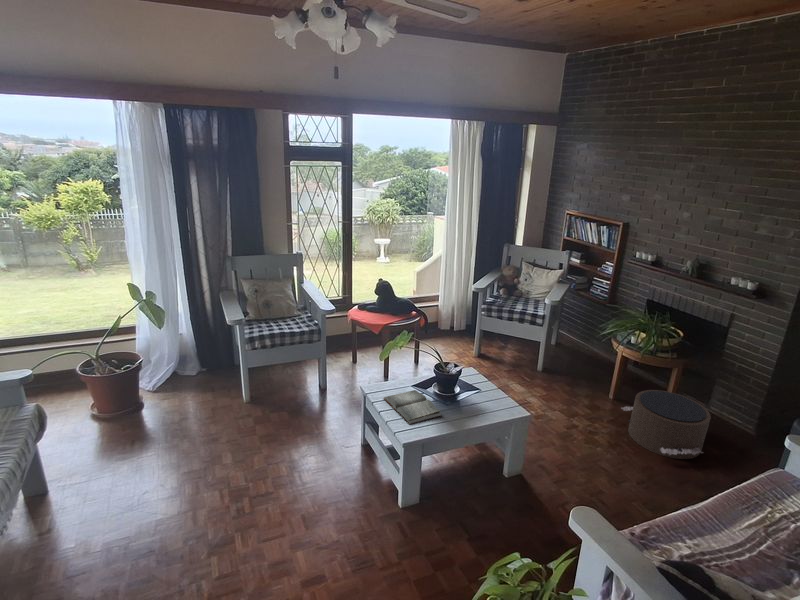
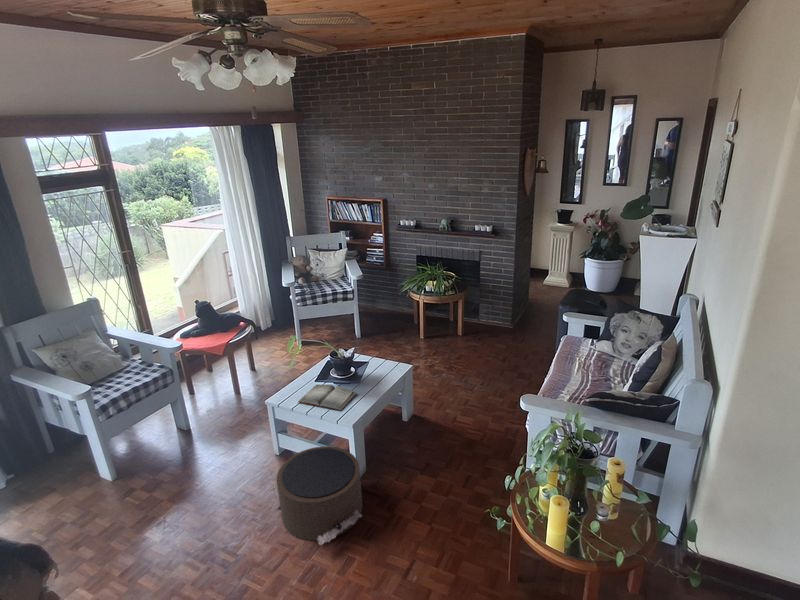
pouf: present [622,390,711,459] -> present [269,446,363,545]

